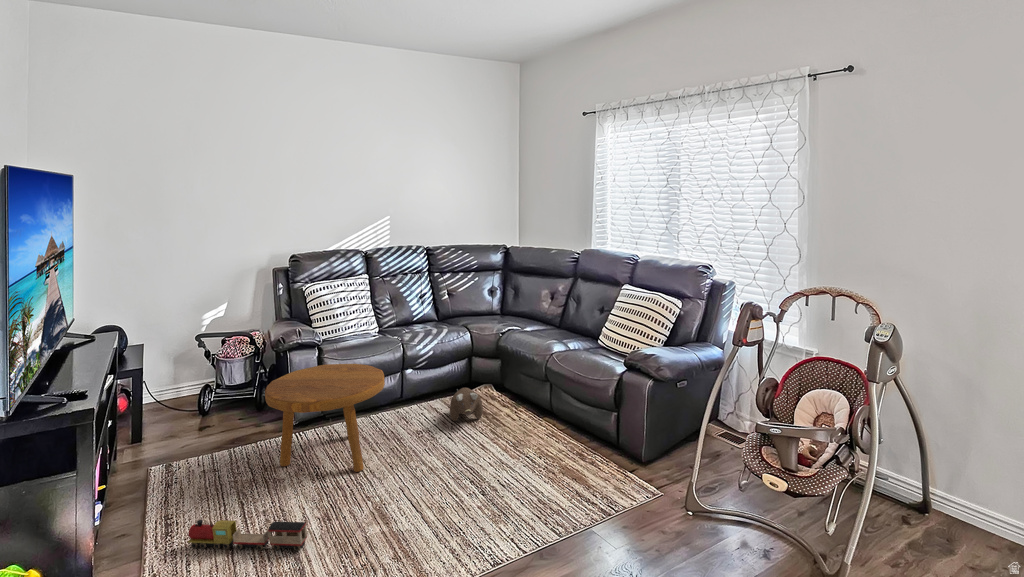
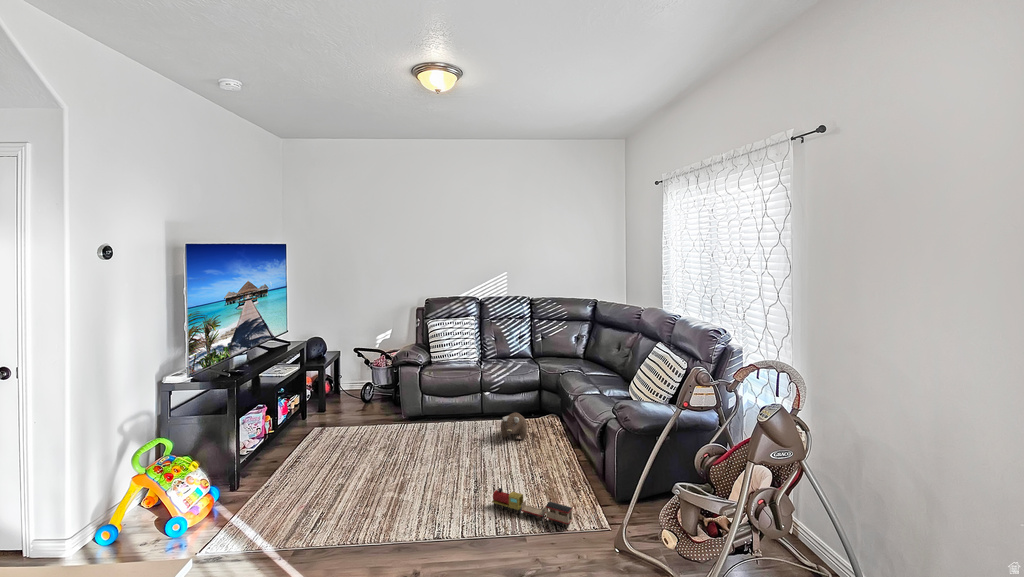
footstool: present [265,364,385,472] -> none [364,379,447,458]
toy train: present [187,520,307,551] -> present [492,488,572,528]

